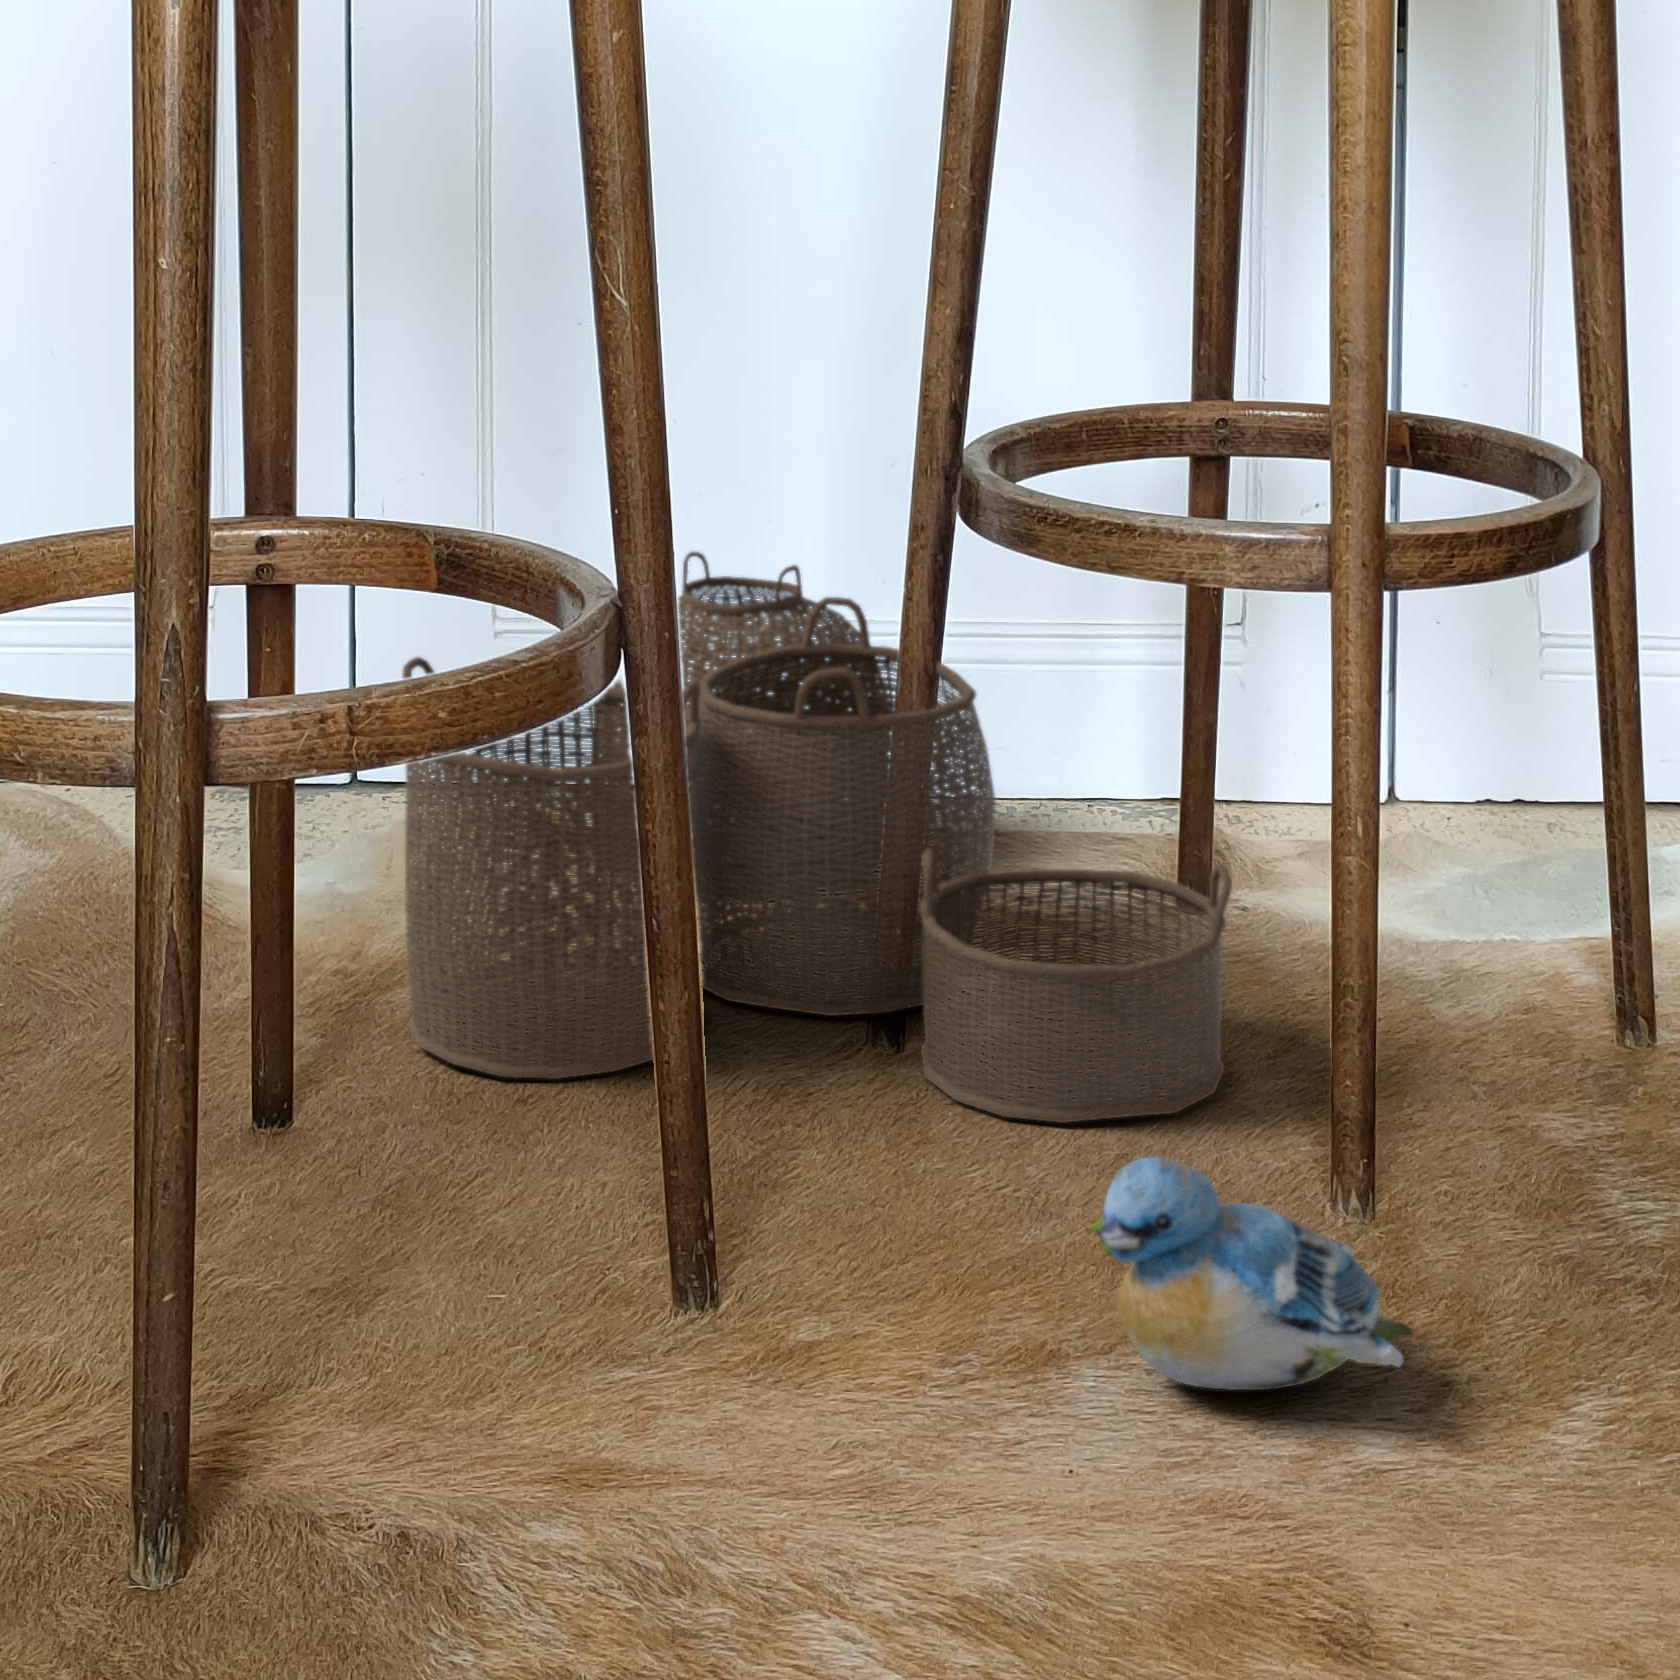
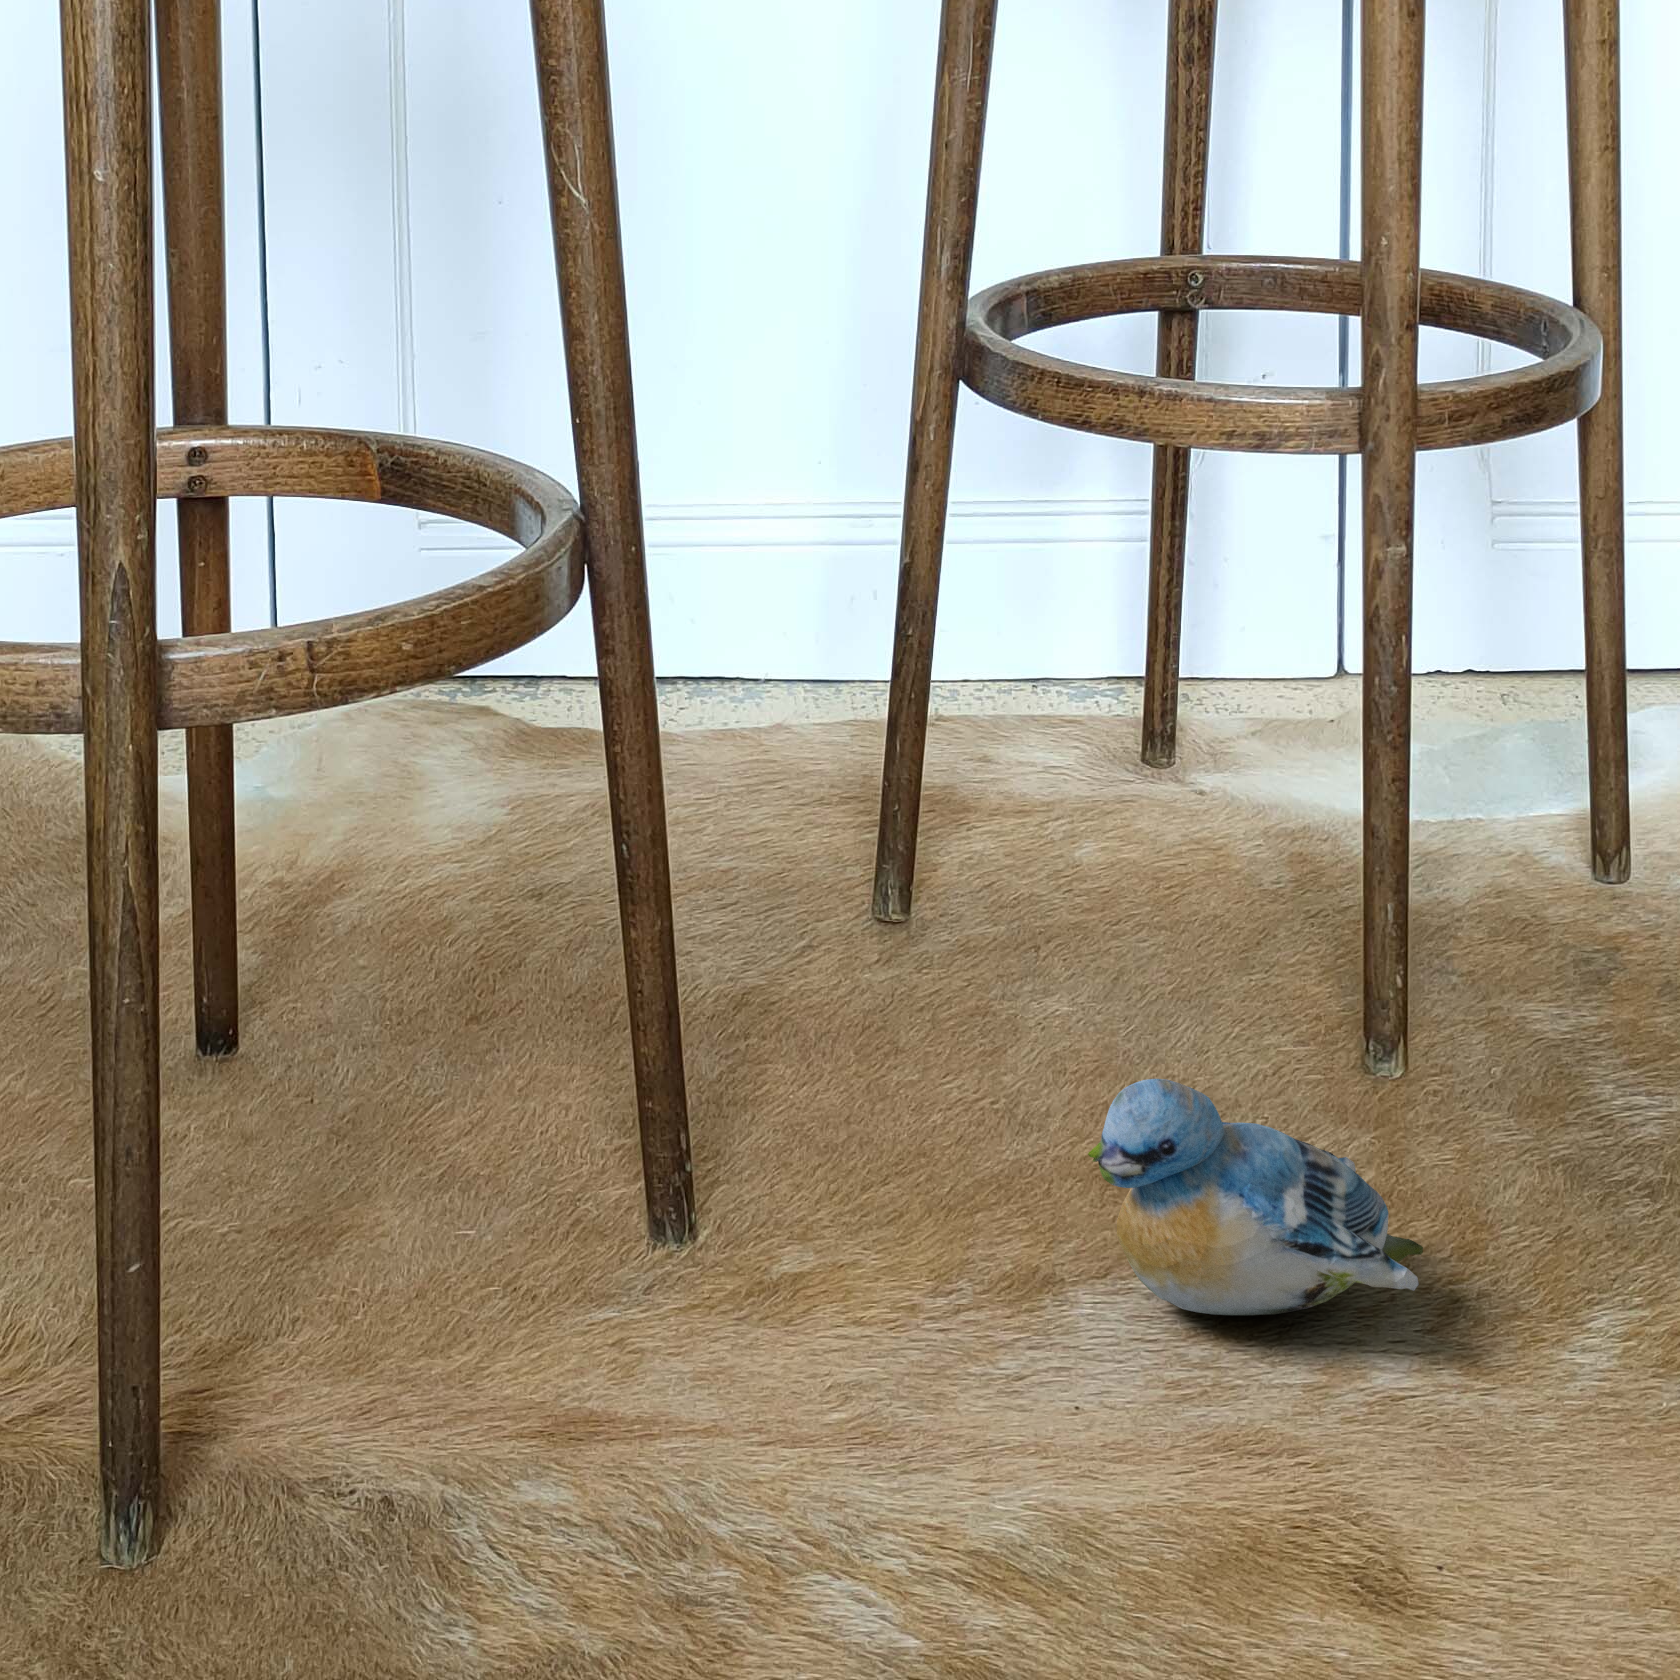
woven basket: present [402,552,1232,1123] -> none [336,436,1203,1027]

